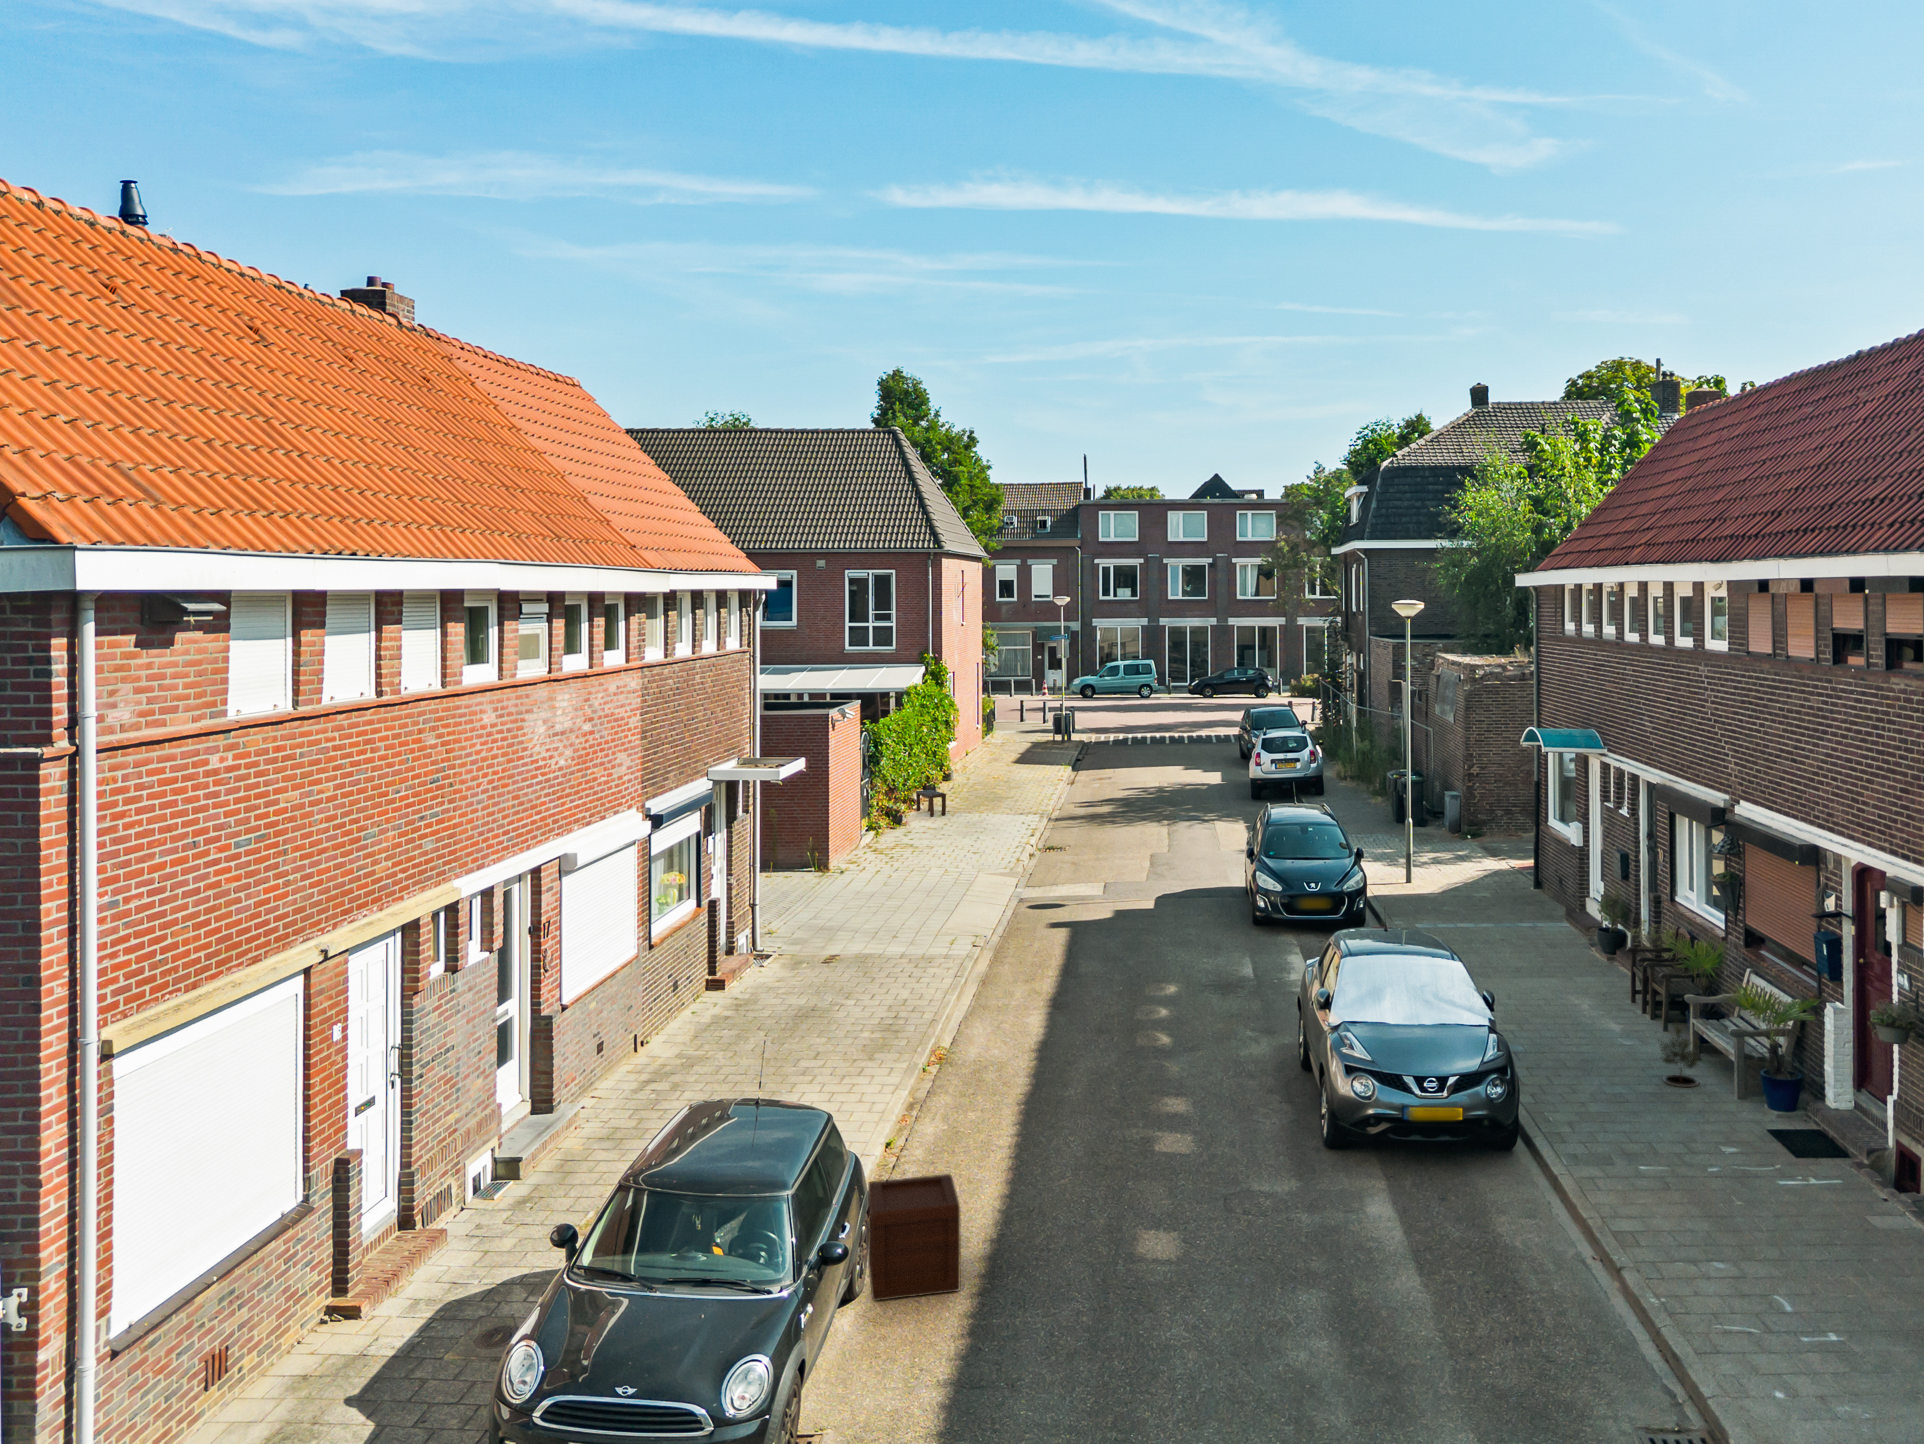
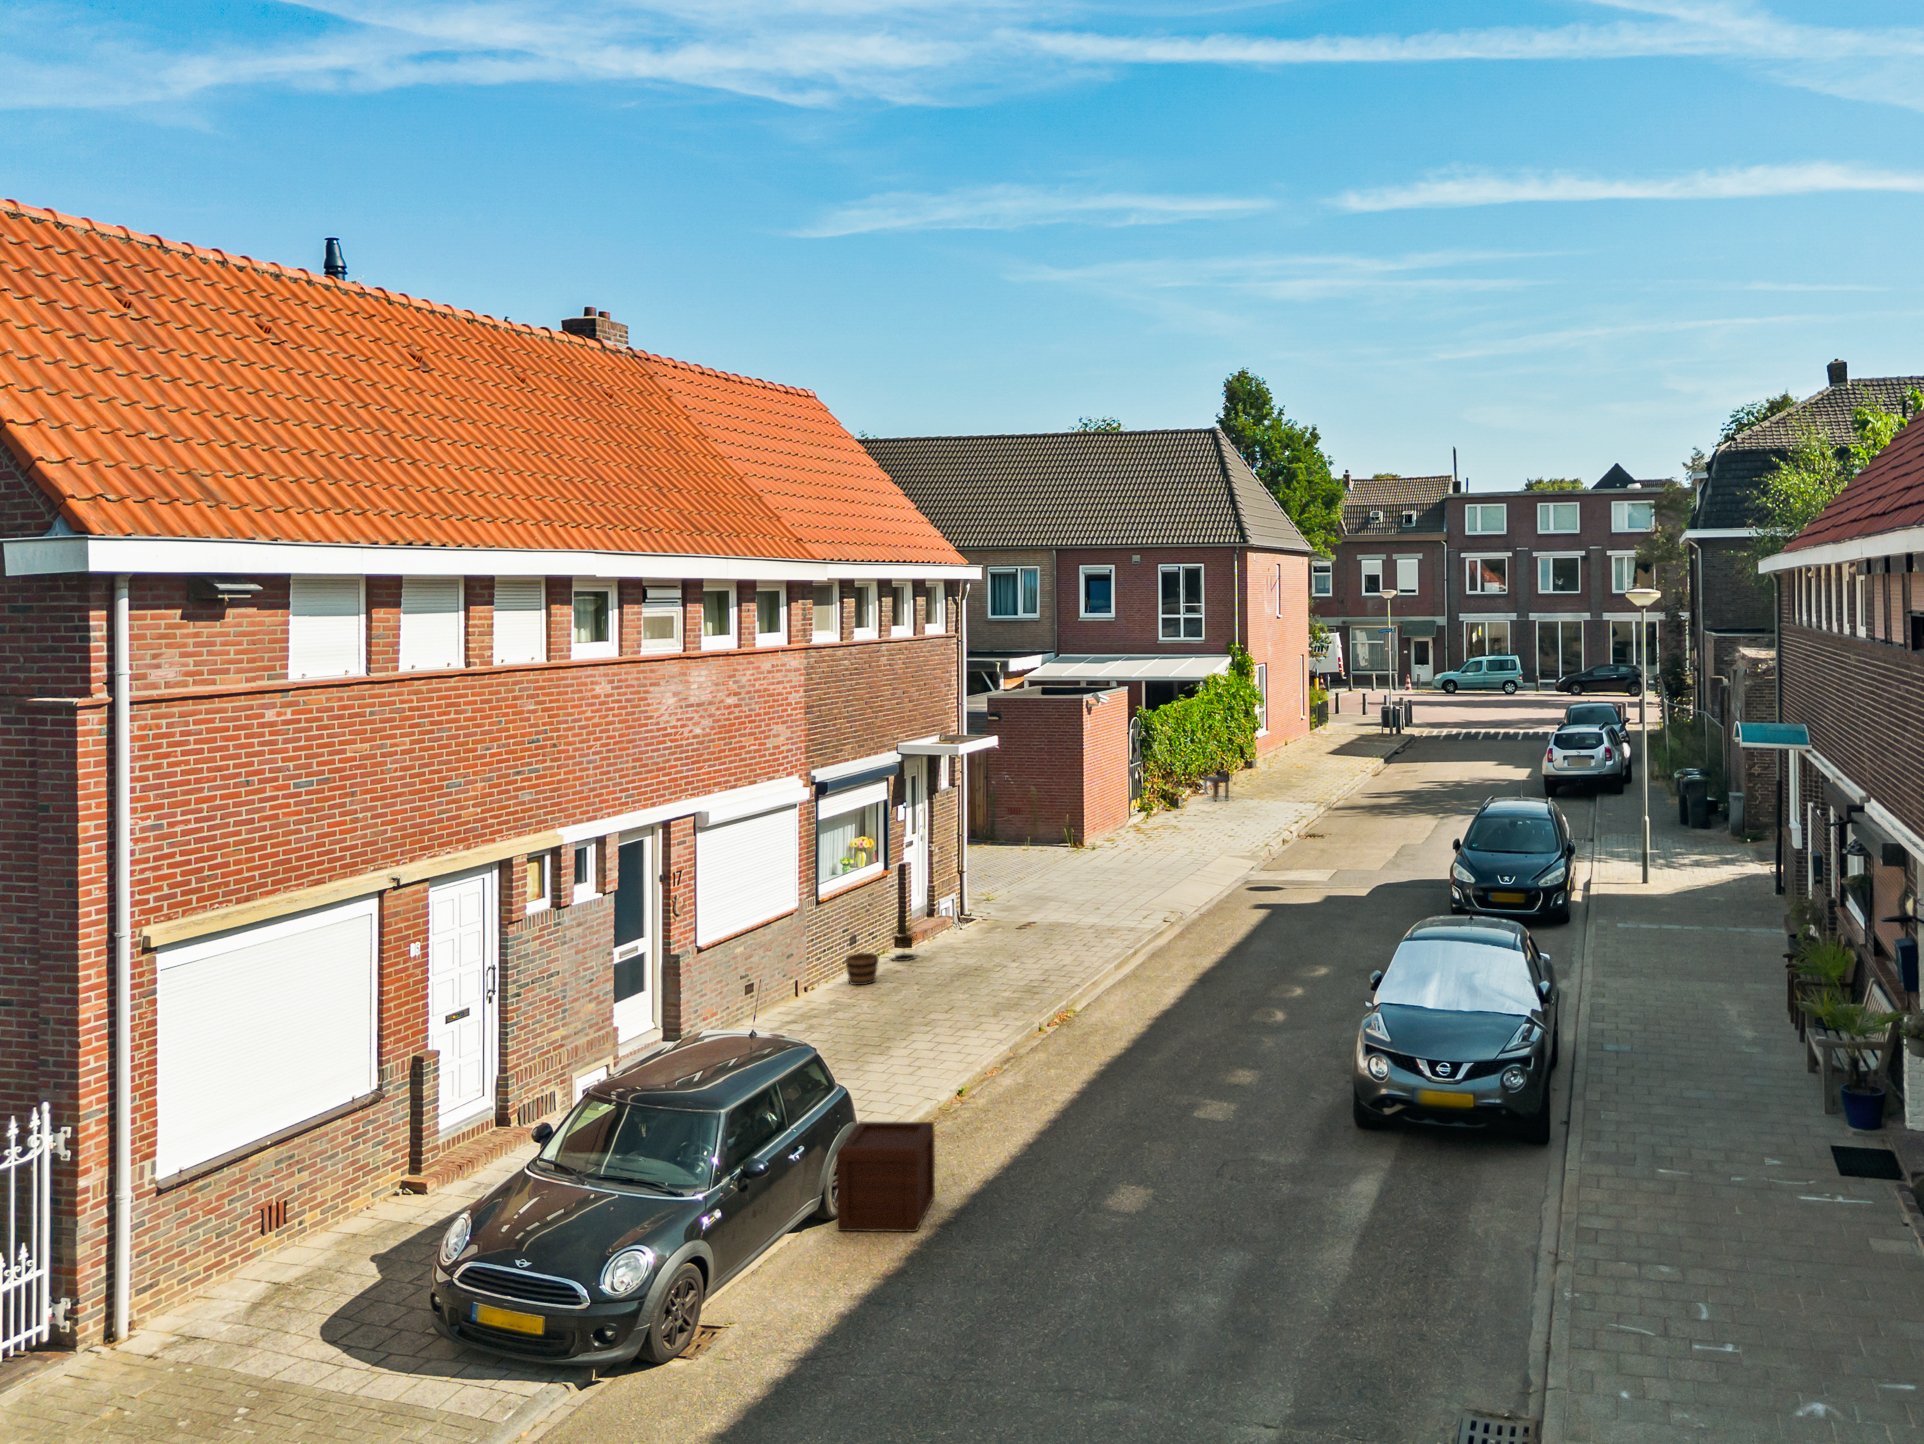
bucket: none [671,999,709,1035] -> present [846,953,879,985]
potted tree: present [1658,1024,1699,1087] -> present [891,916,917,961]

